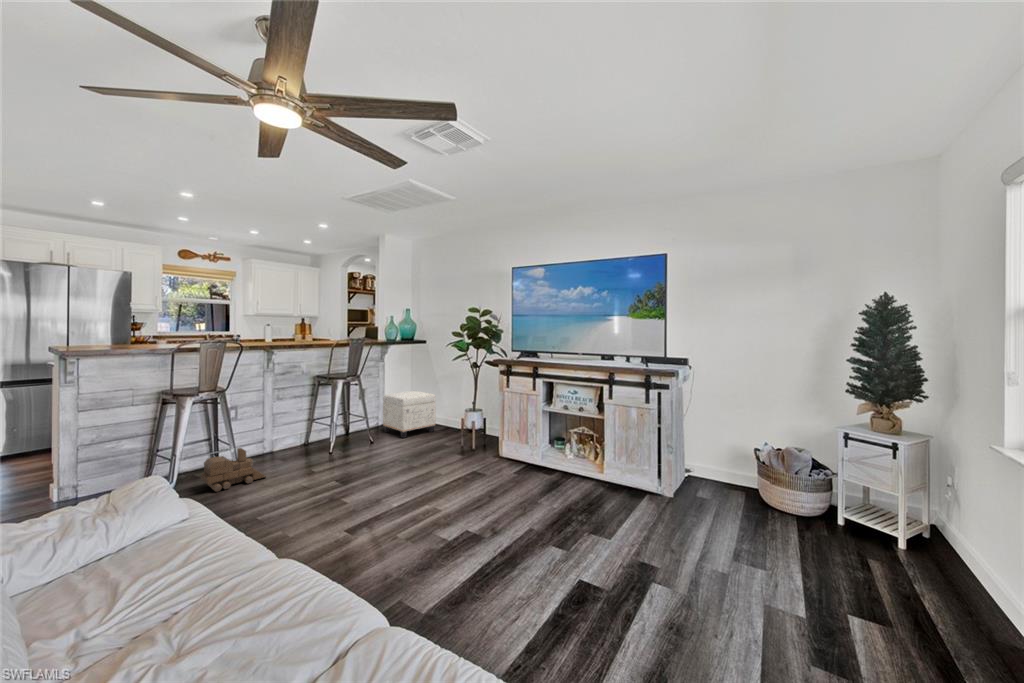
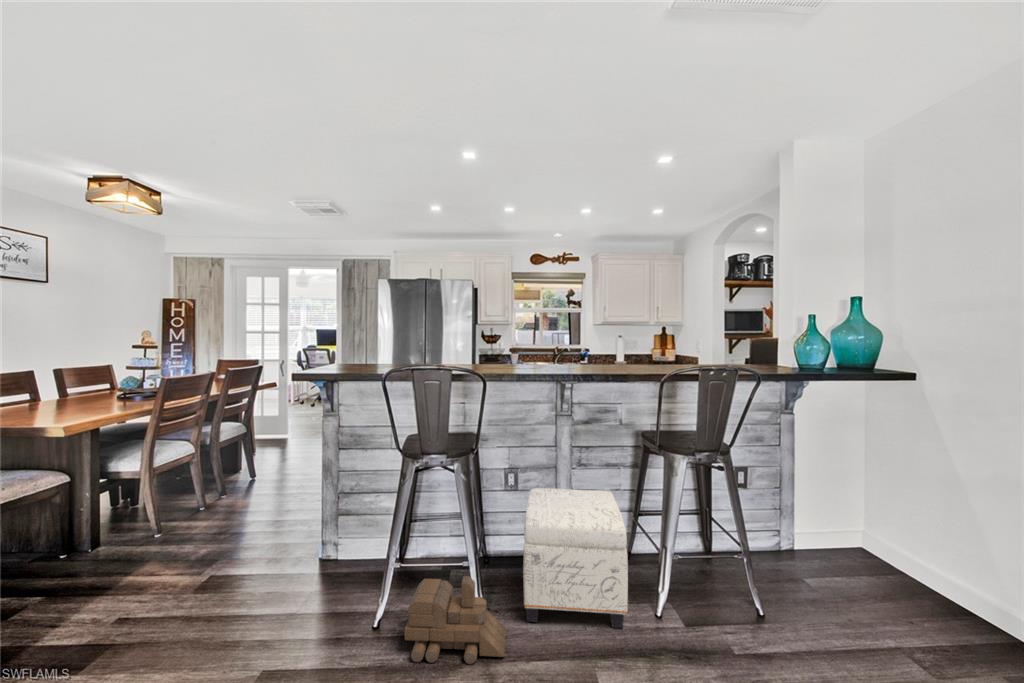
ottoman: present [383,391,436,438] -> present [523,488,628,628]

